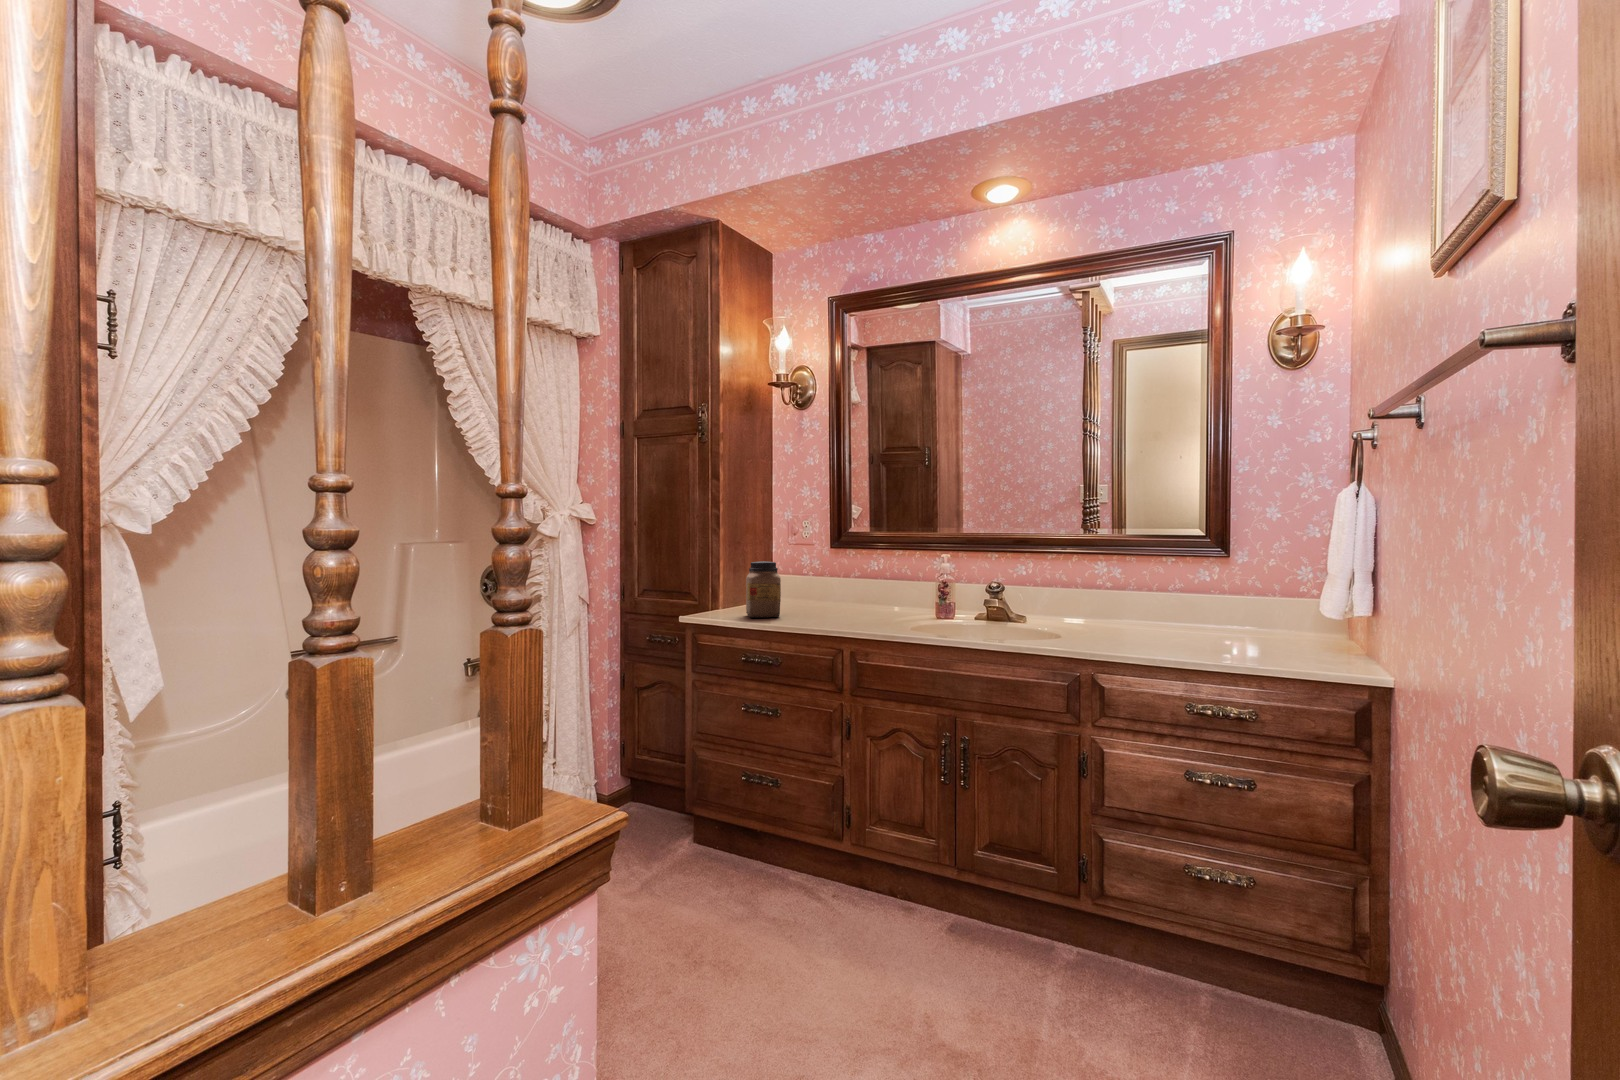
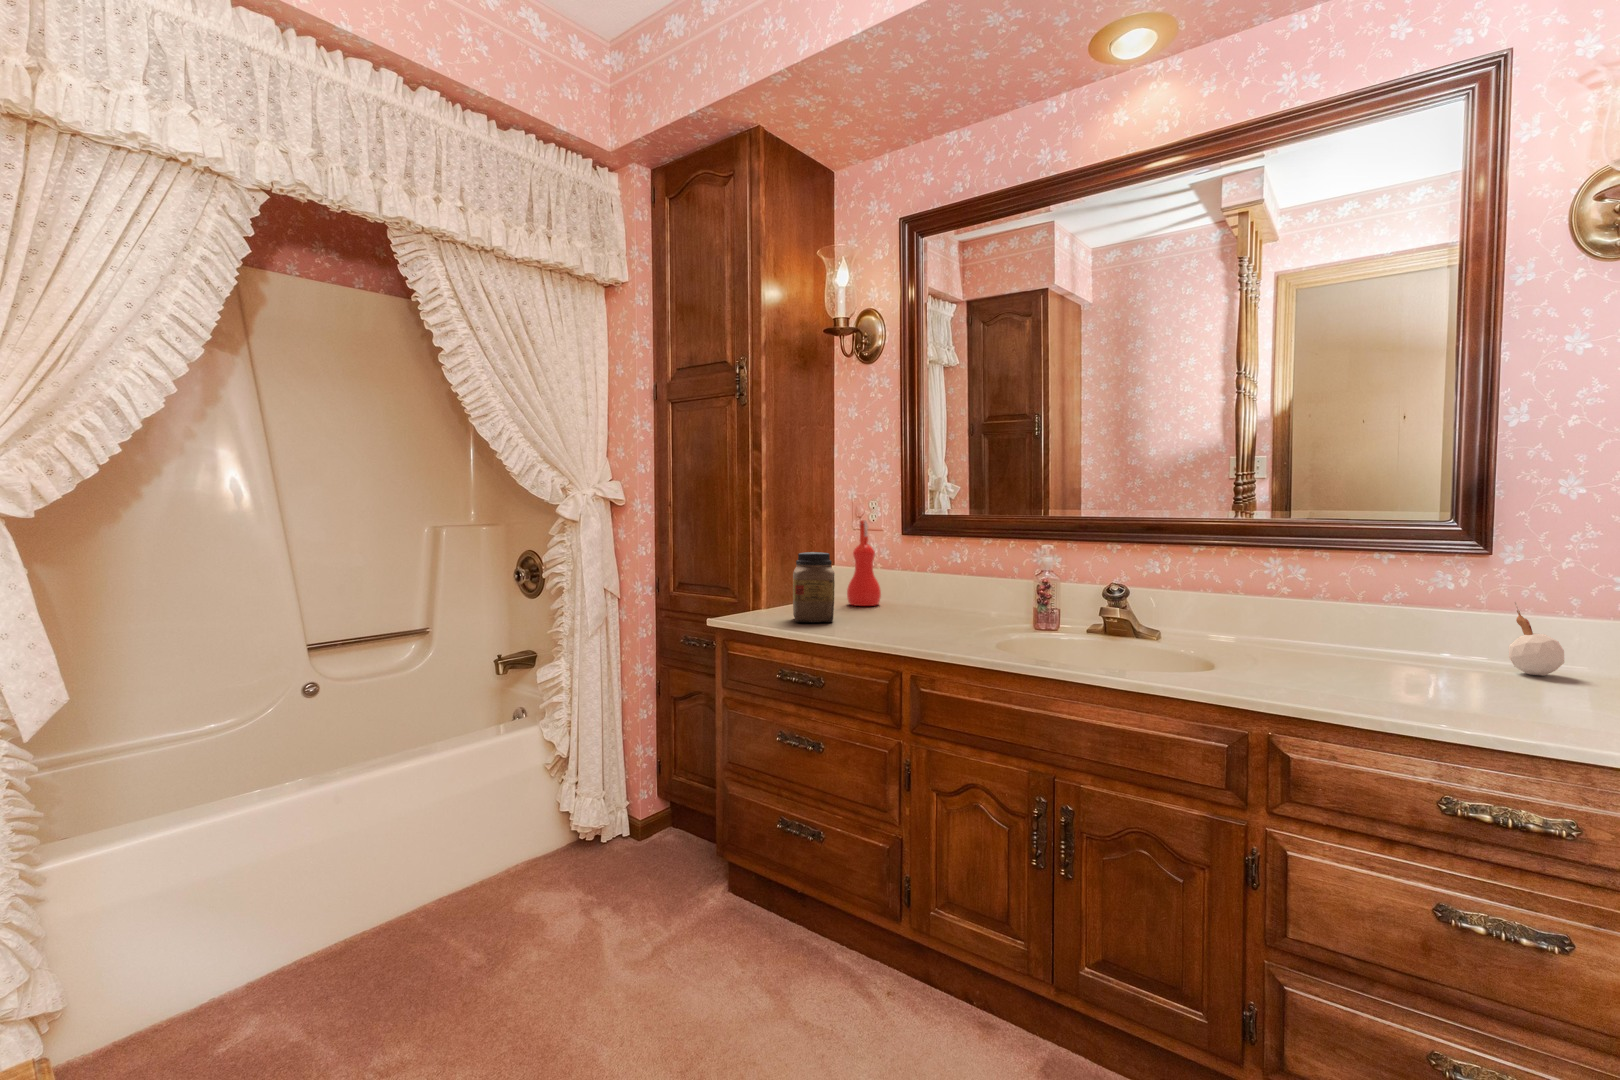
spray bottle: none [785,536,812,606] -> present [847,520,881,606]
candle: none [1255,589,1288,638] -> present [1509,602,1564,676]

